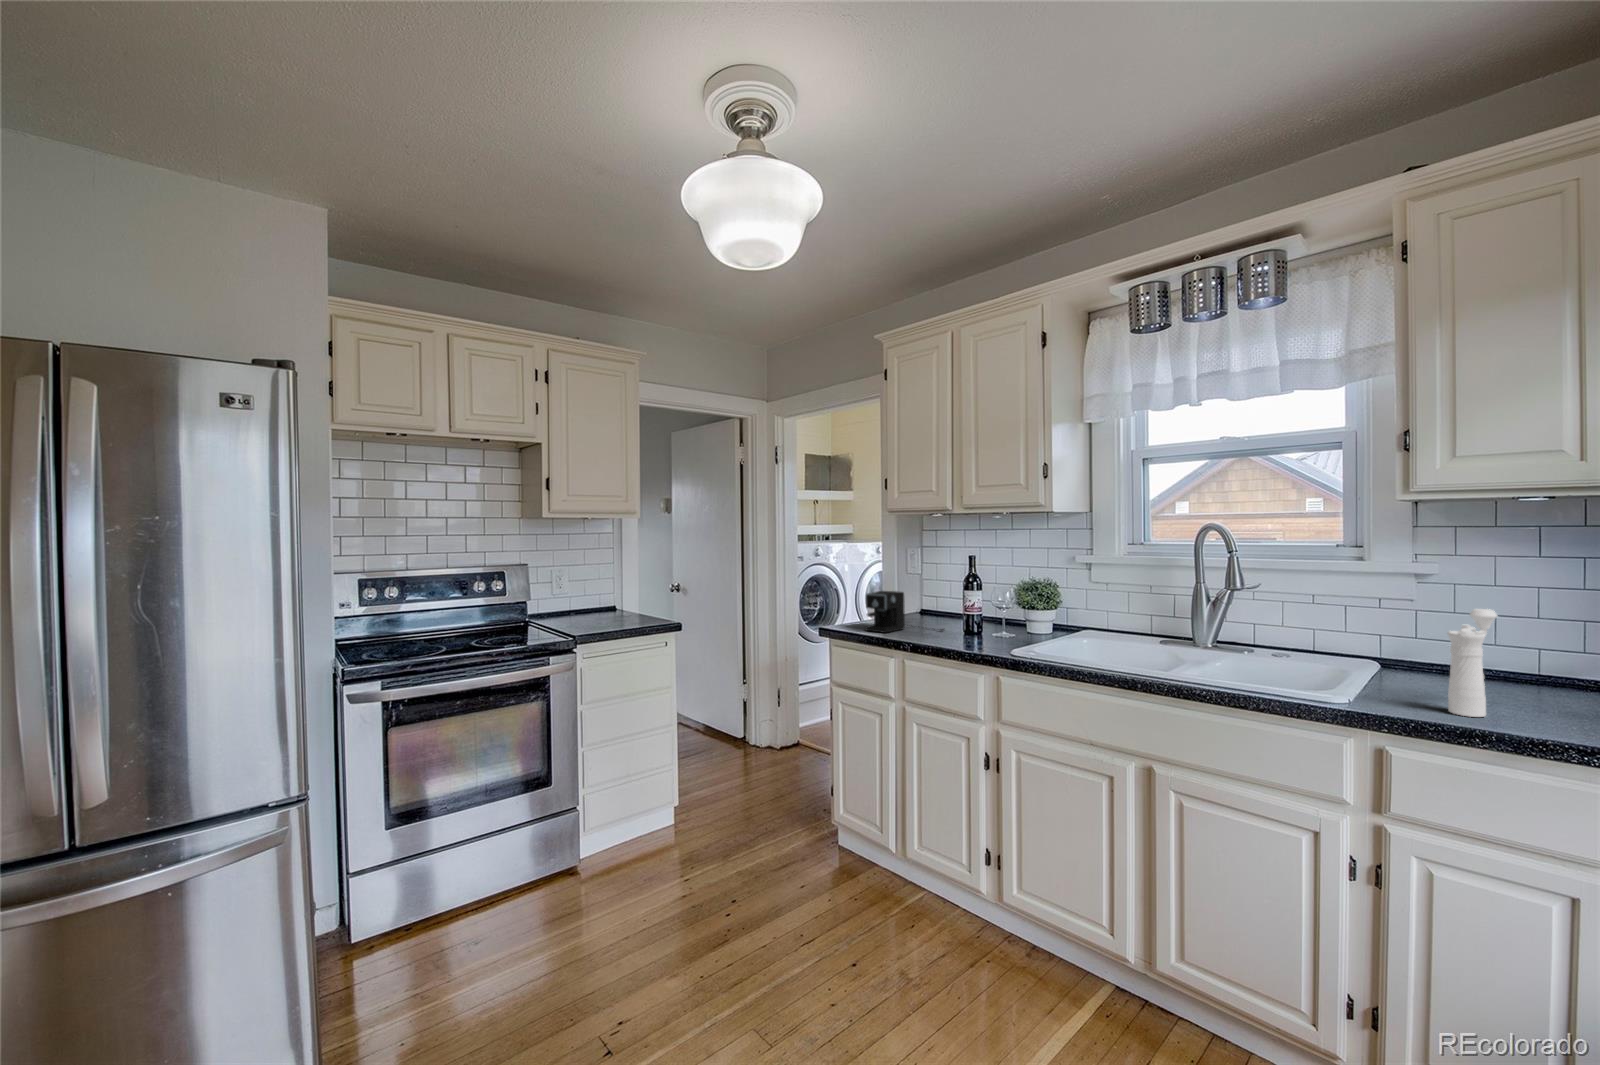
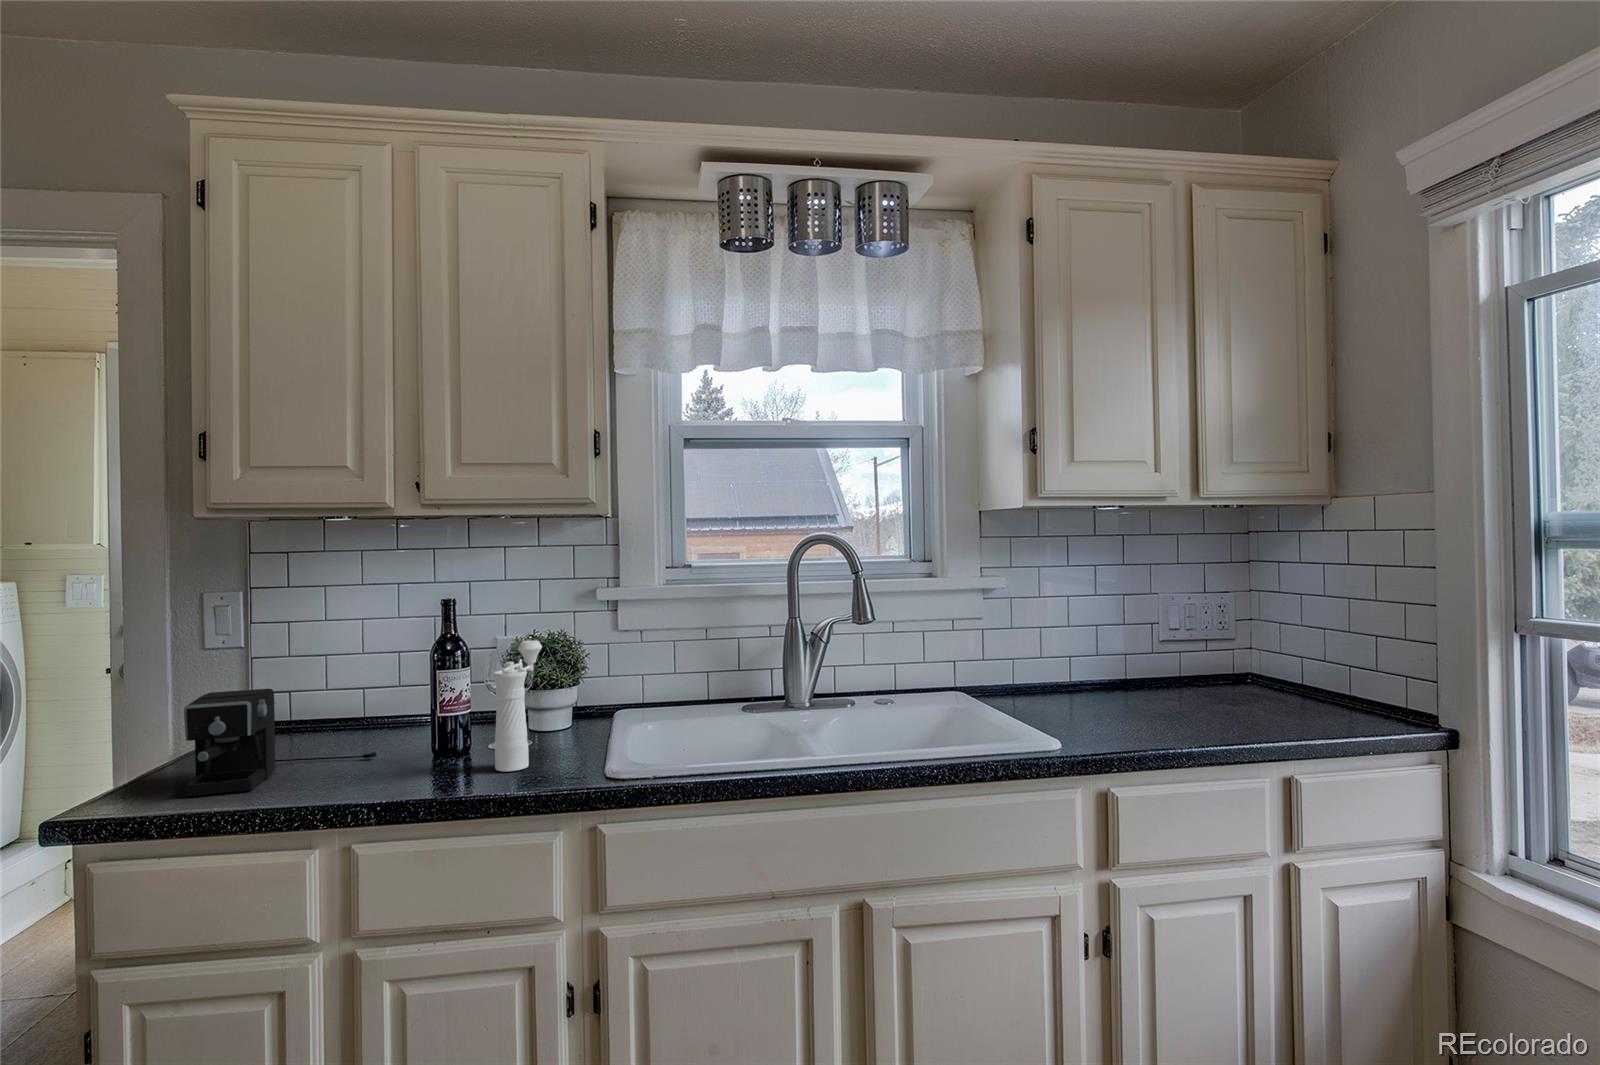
pepper mill: present [1447,609,1497,717] -> present [493,640,542,772]

